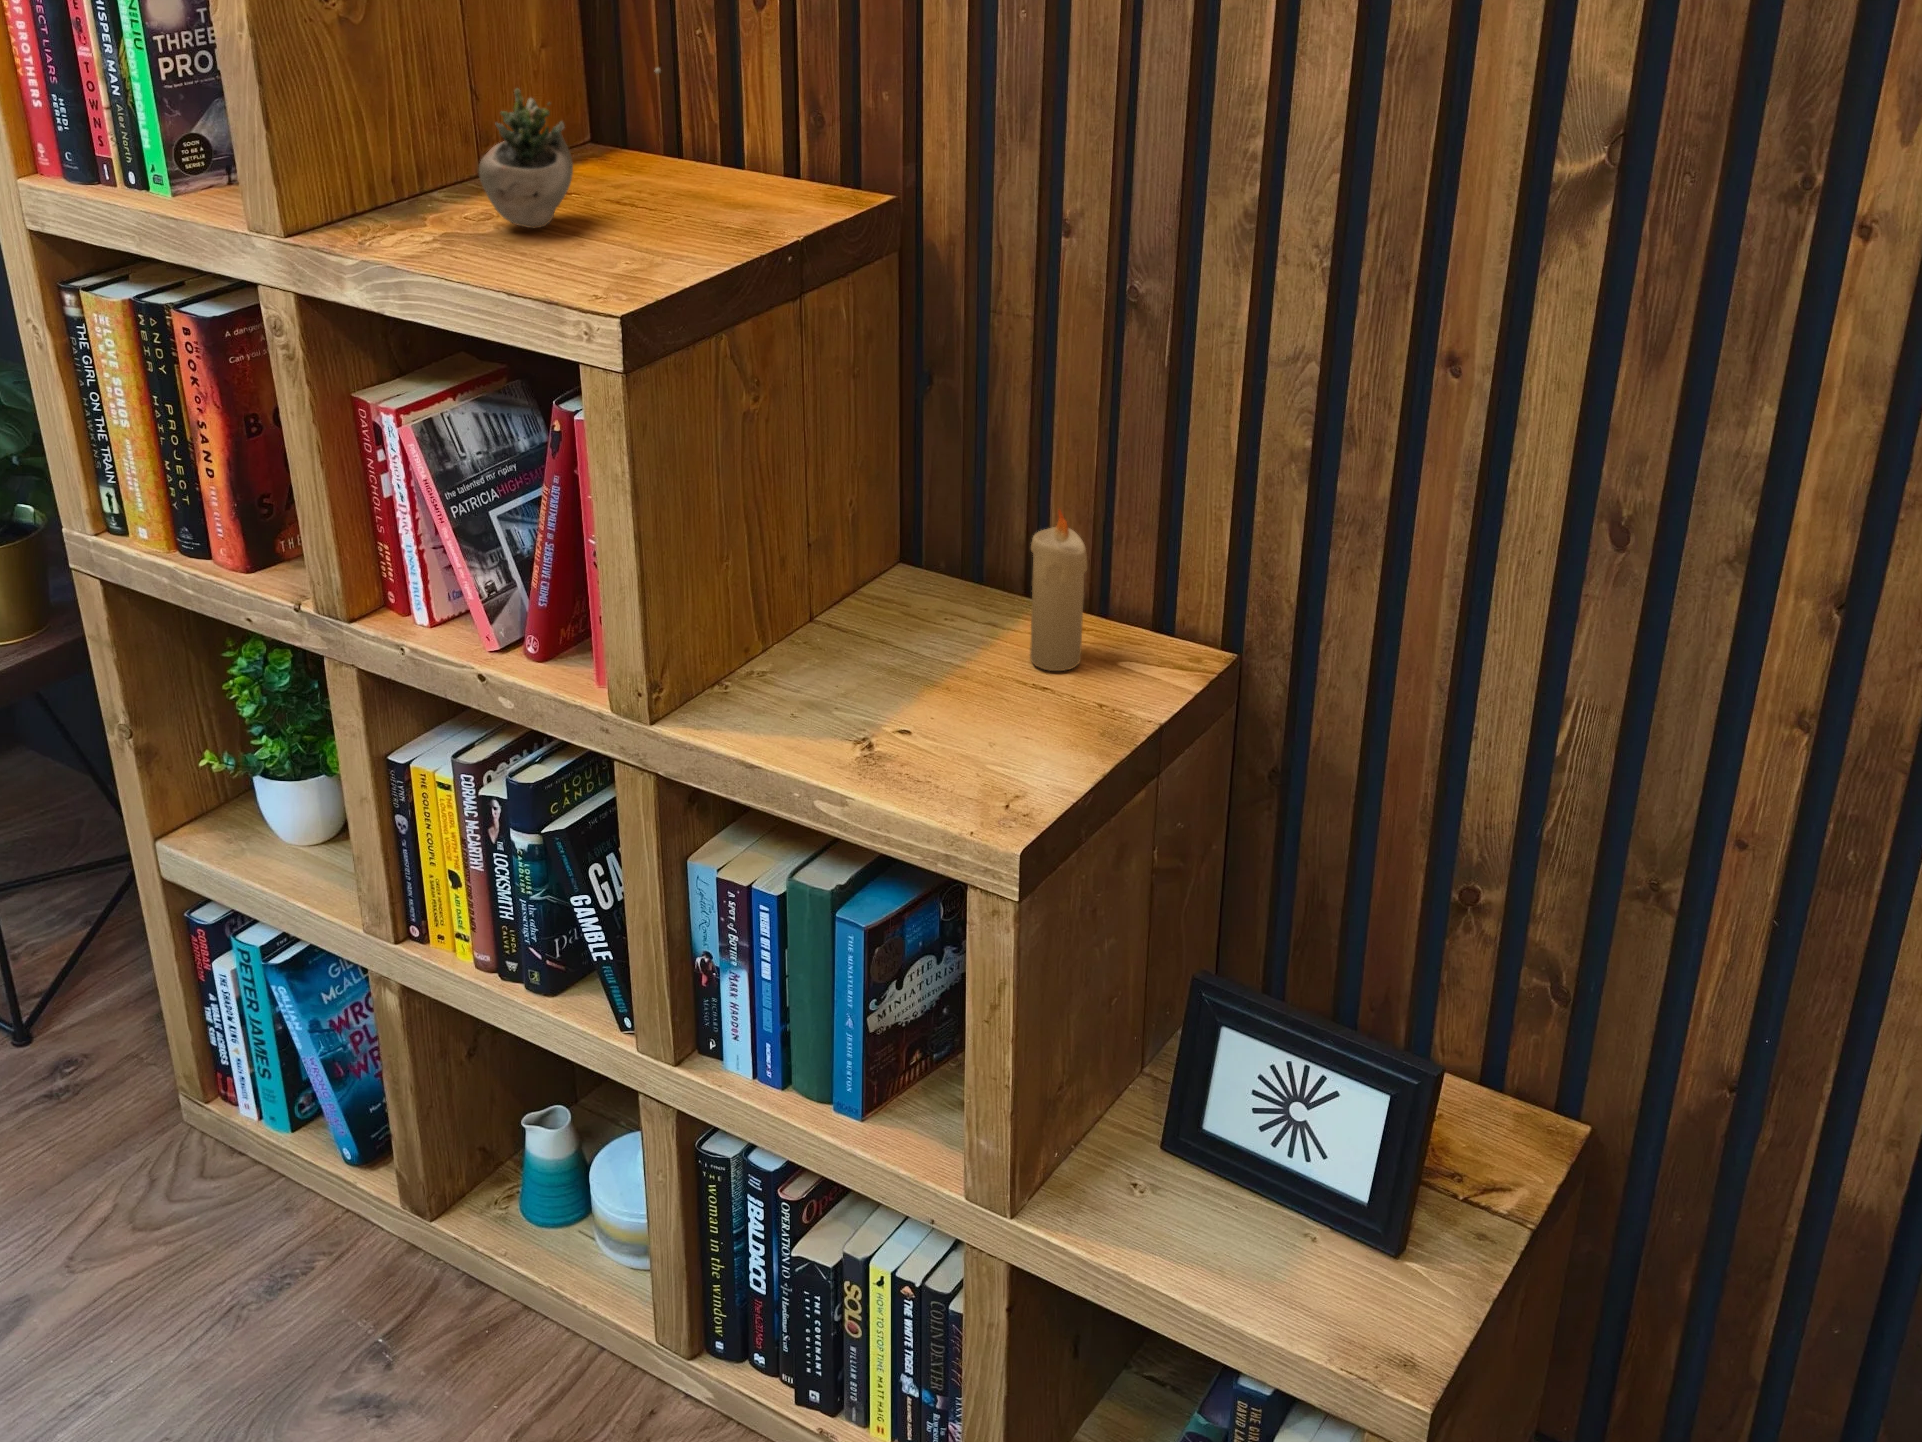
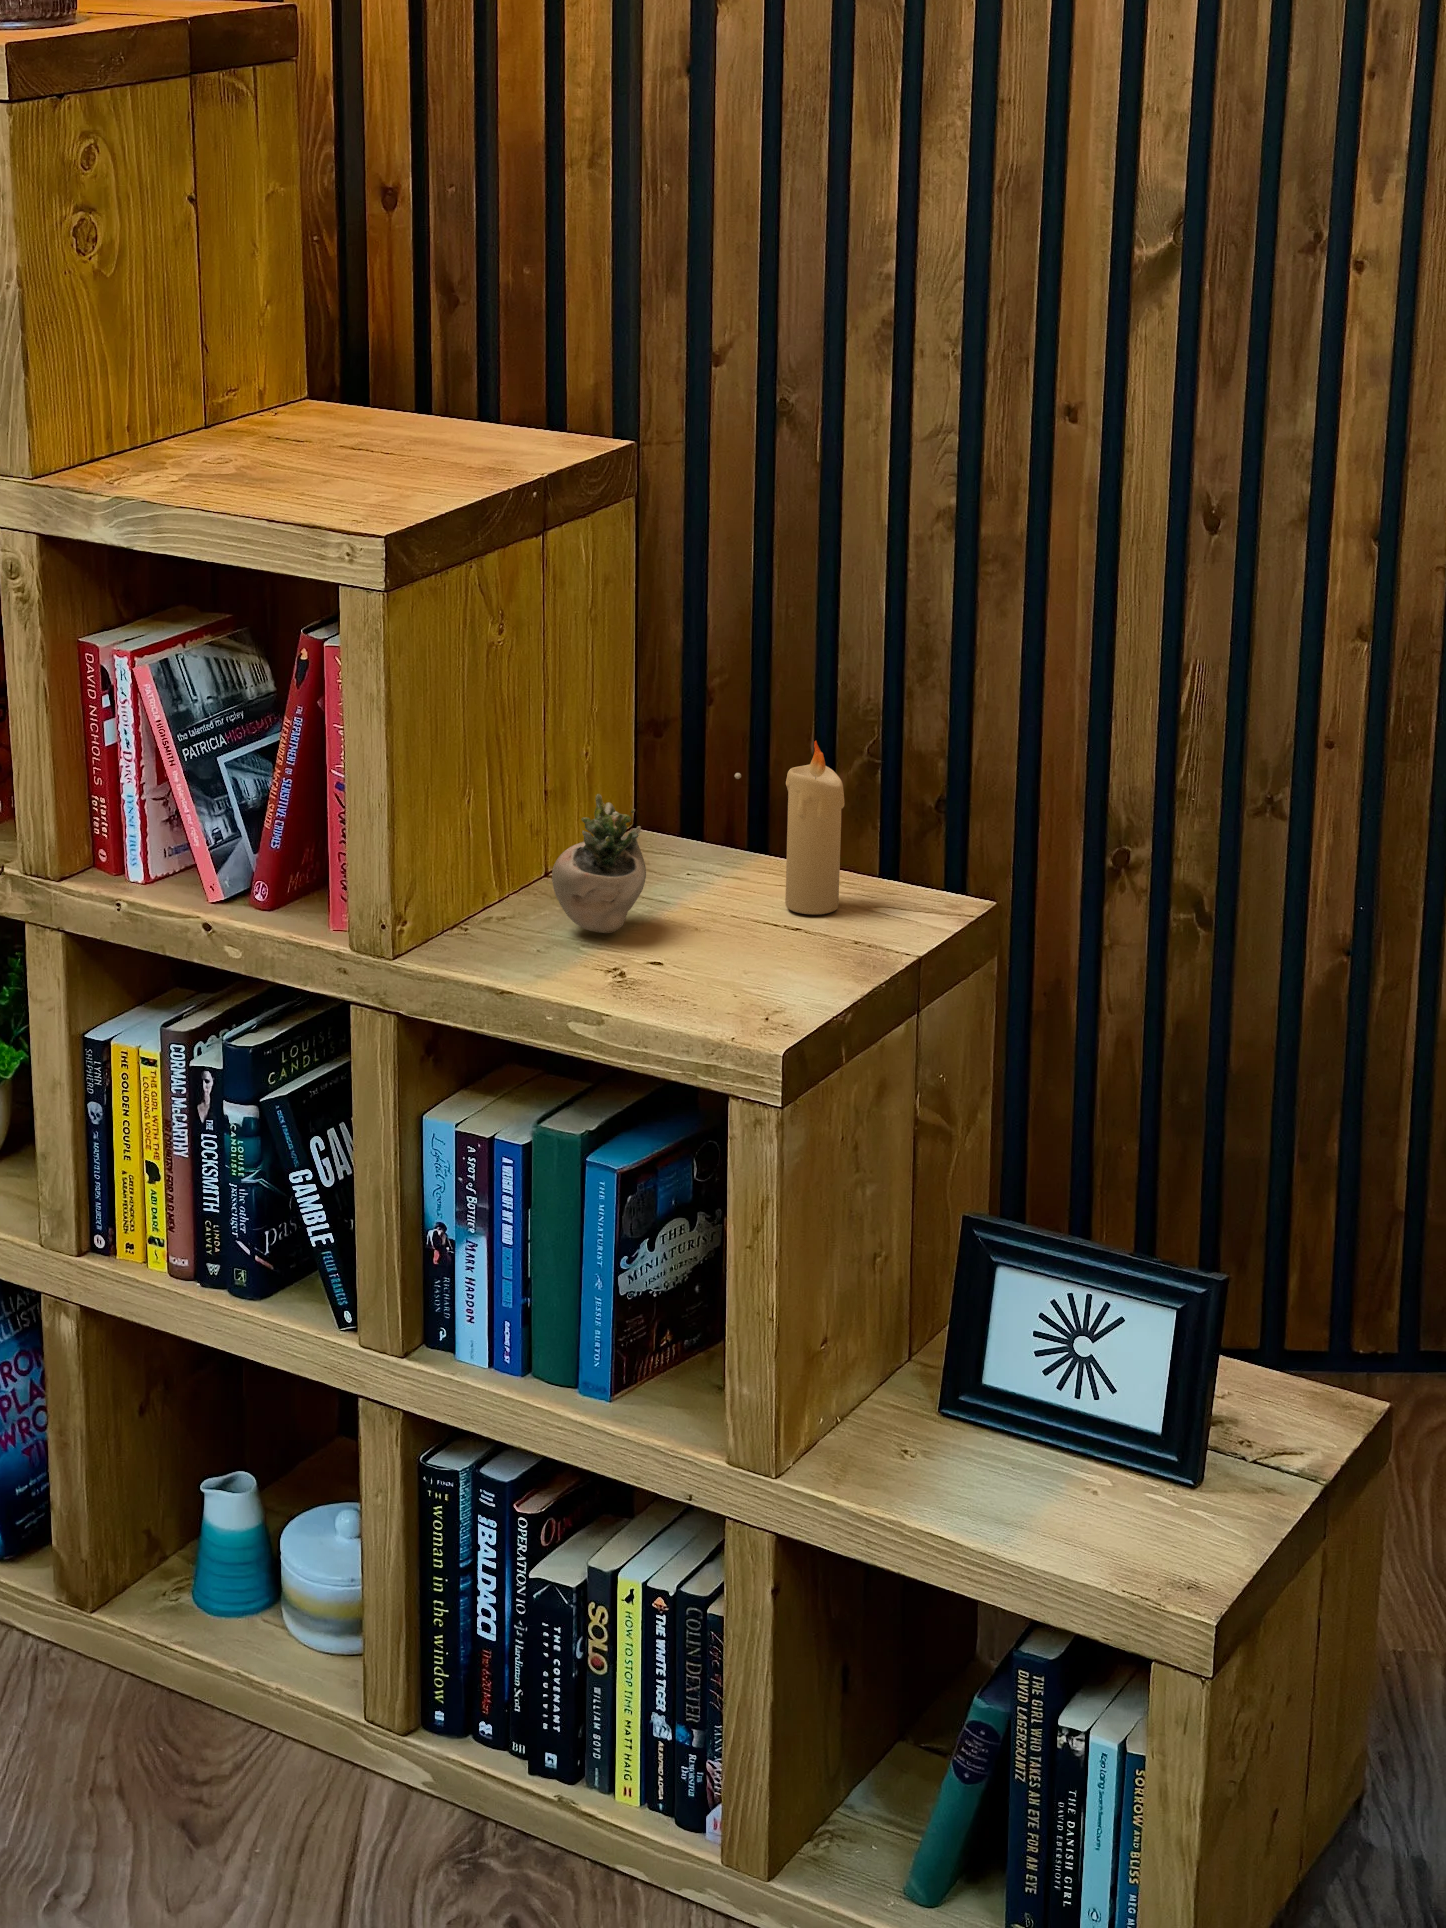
succulent plant: present [479,68,661,228] -> present [552,773,741,933]

